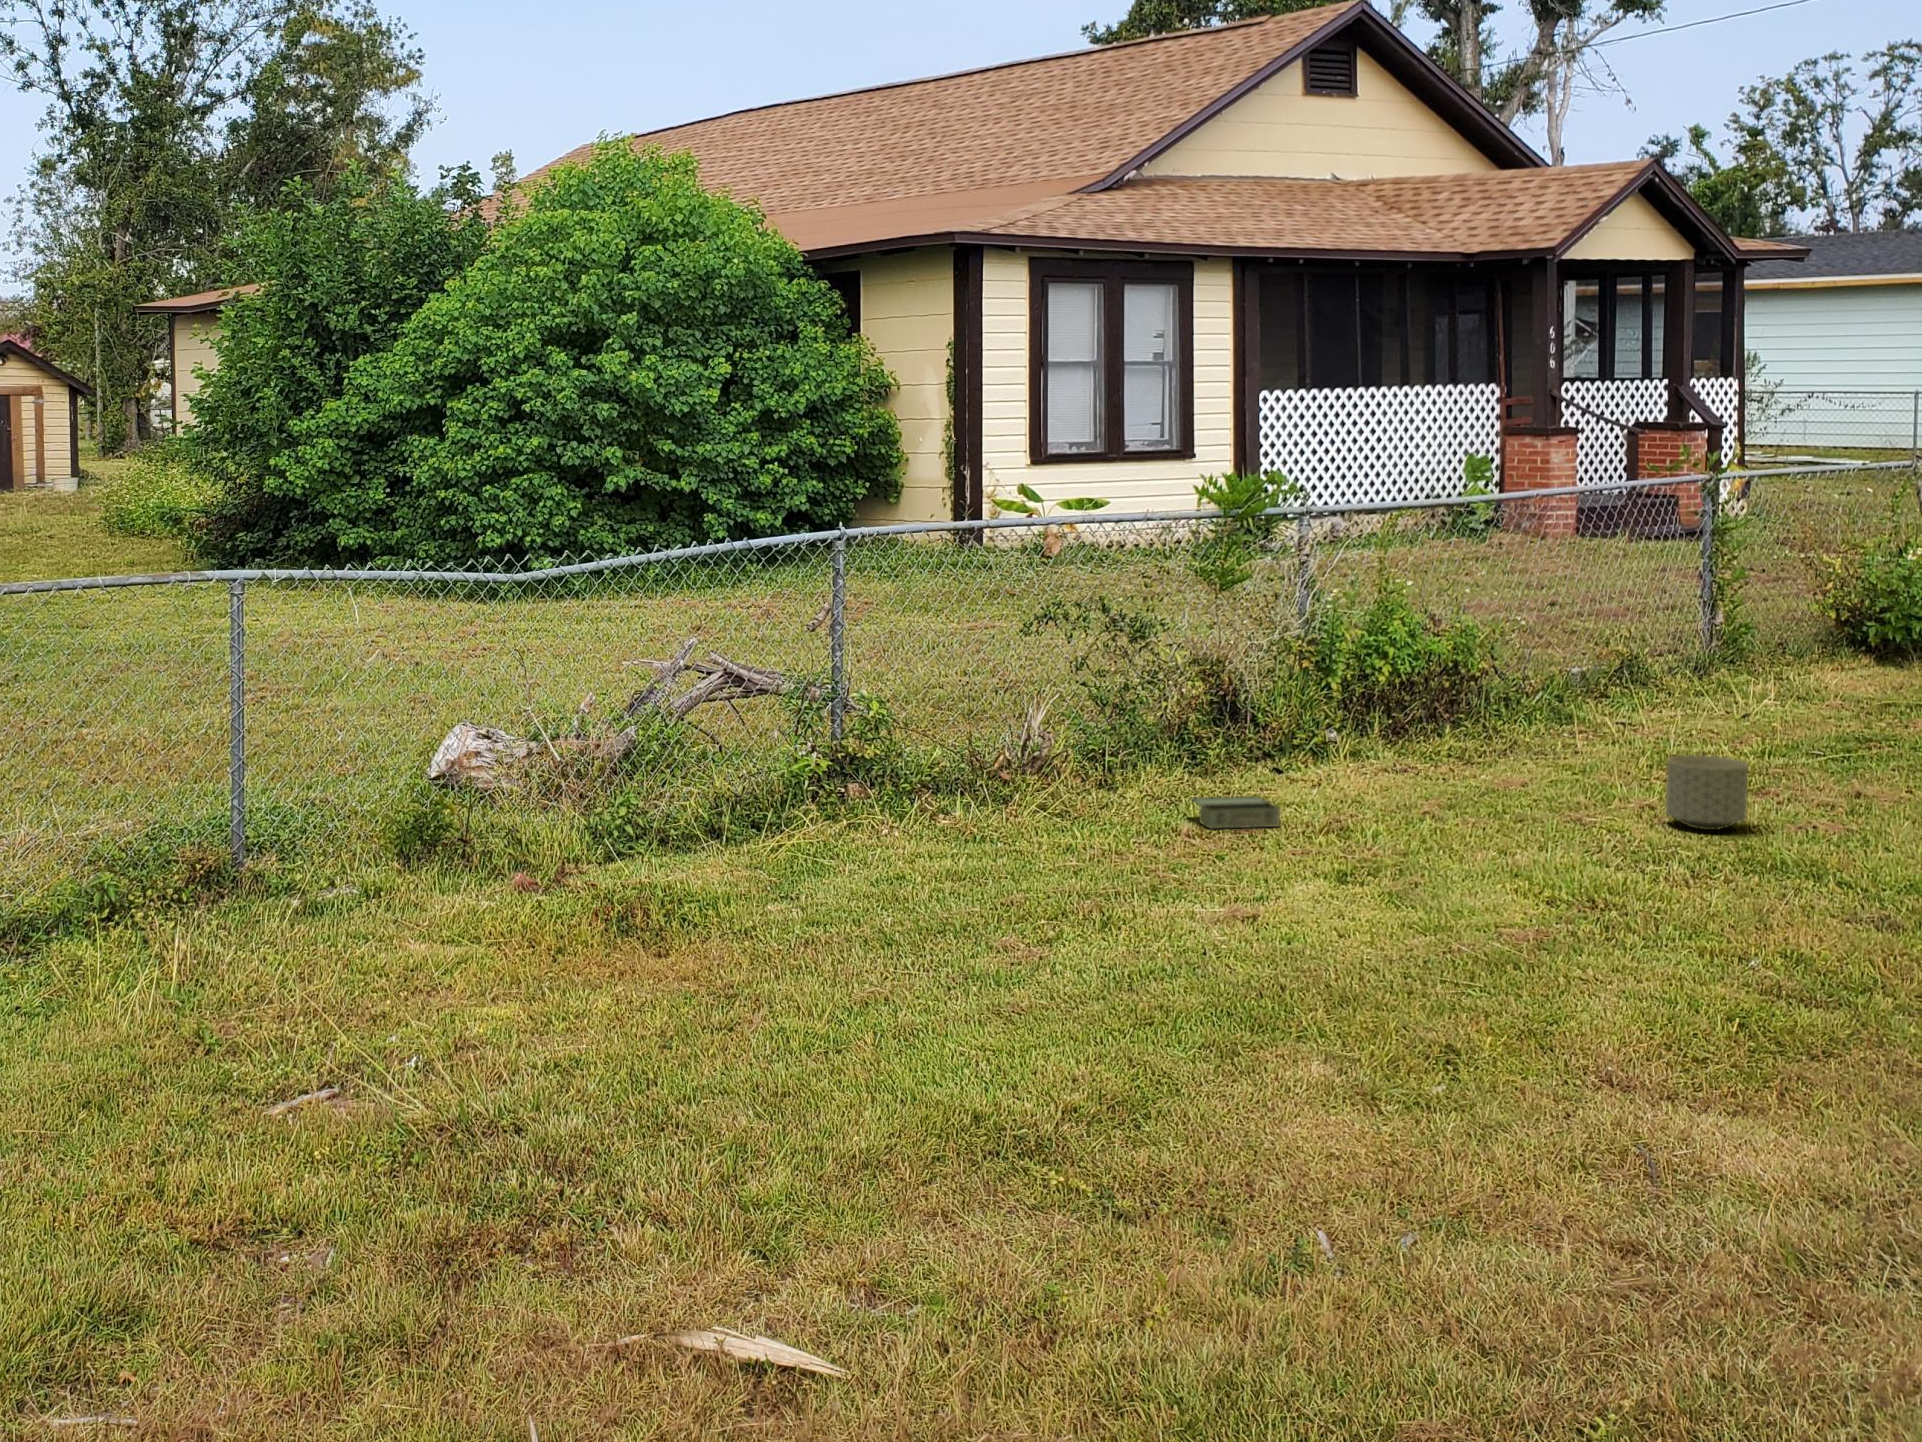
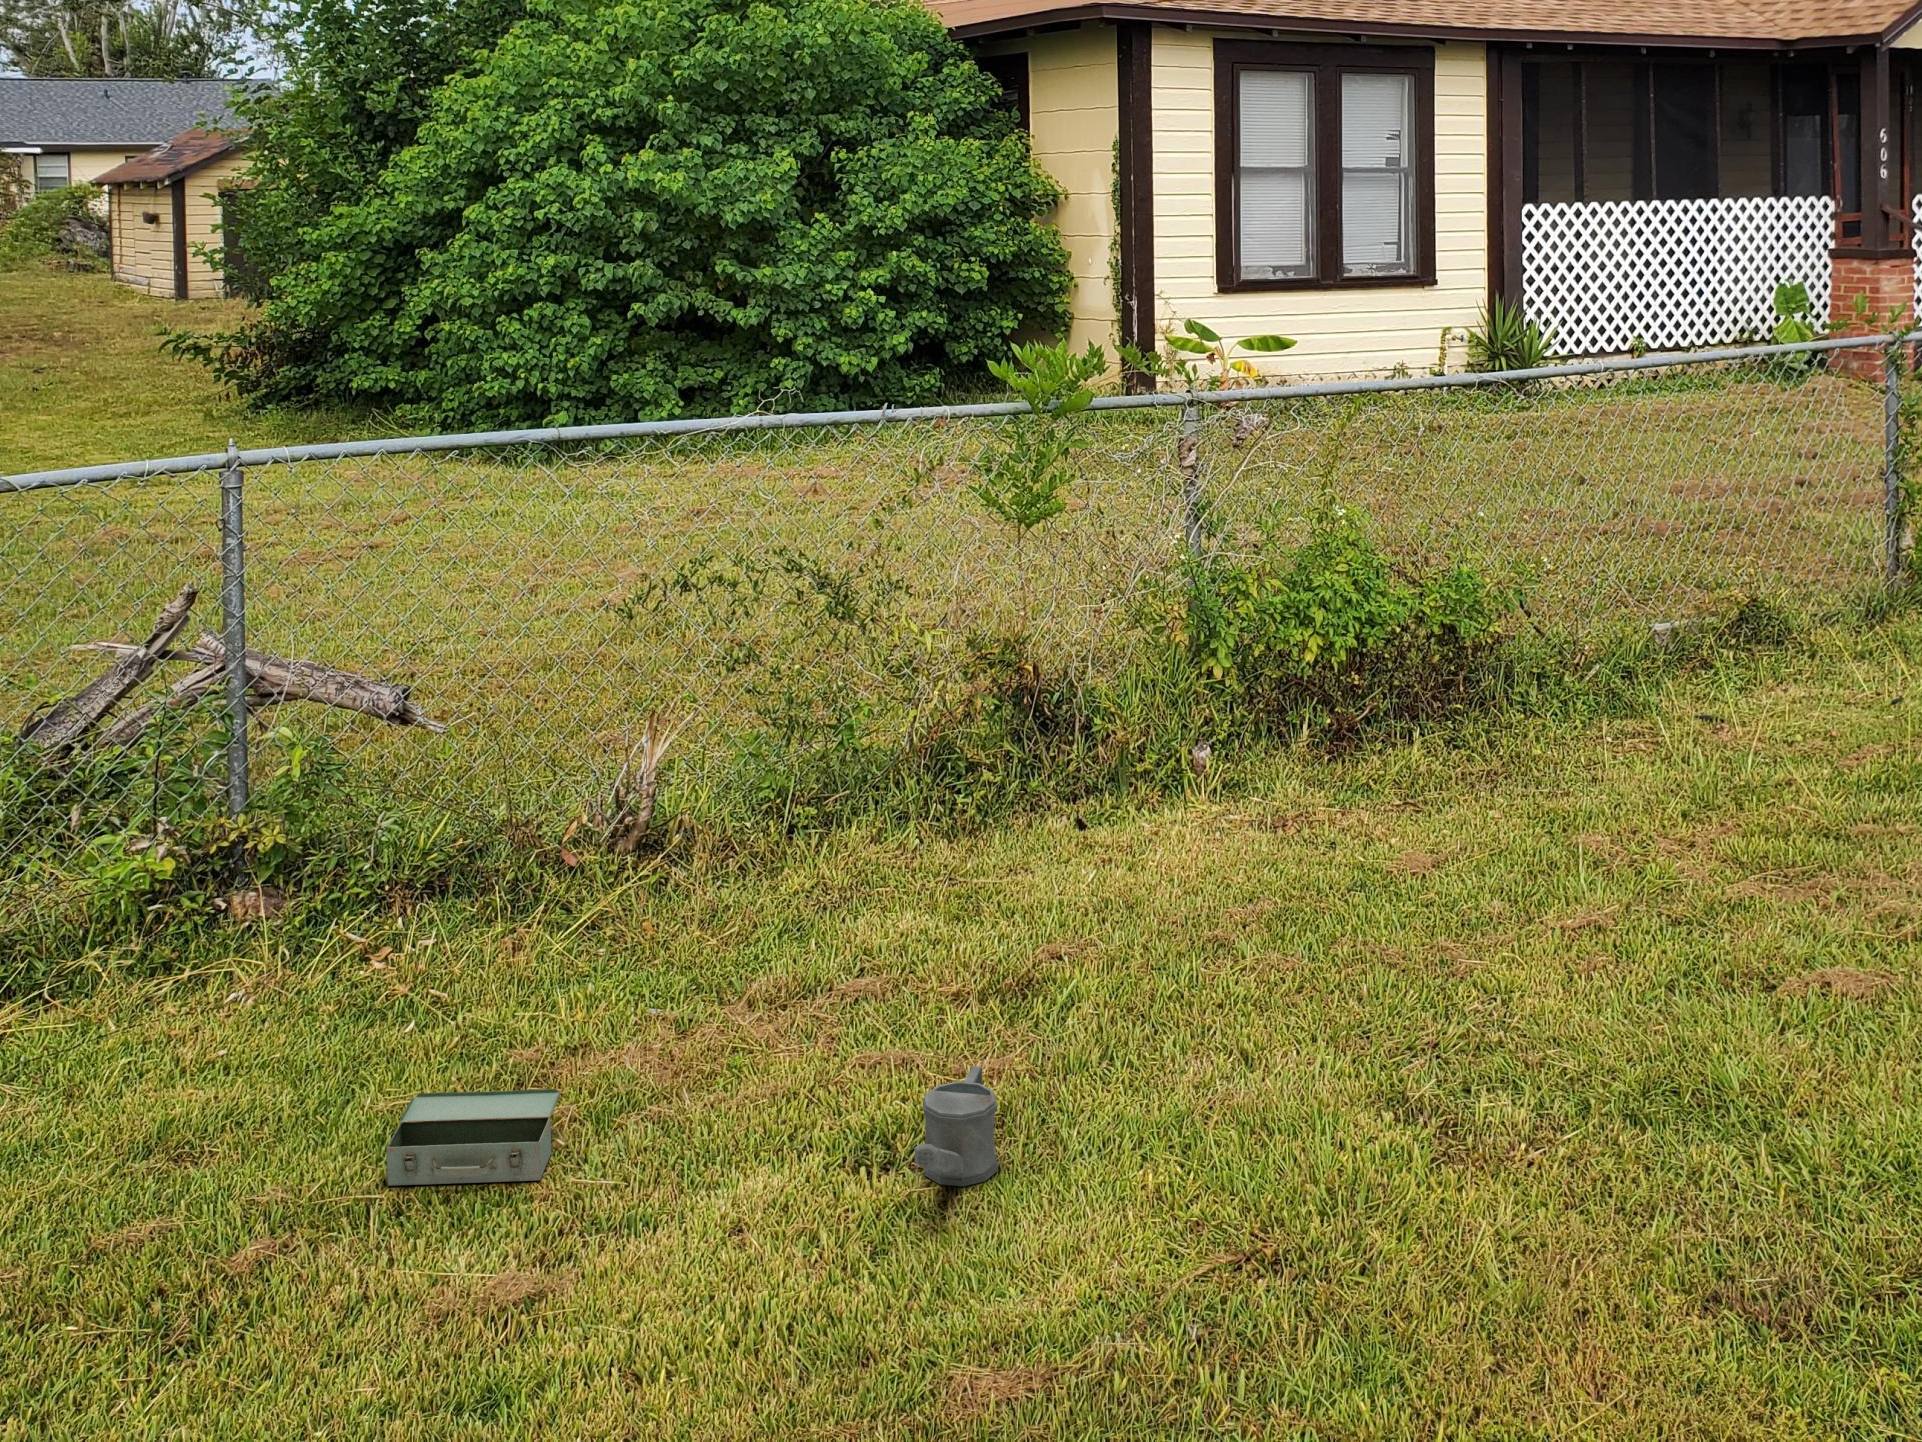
planter: present [1665,755,1749,830] -> none [1320,1036,1470,1220]
watering can: none [1458,781,1501,826] -> present [915,1066,998,1186]

